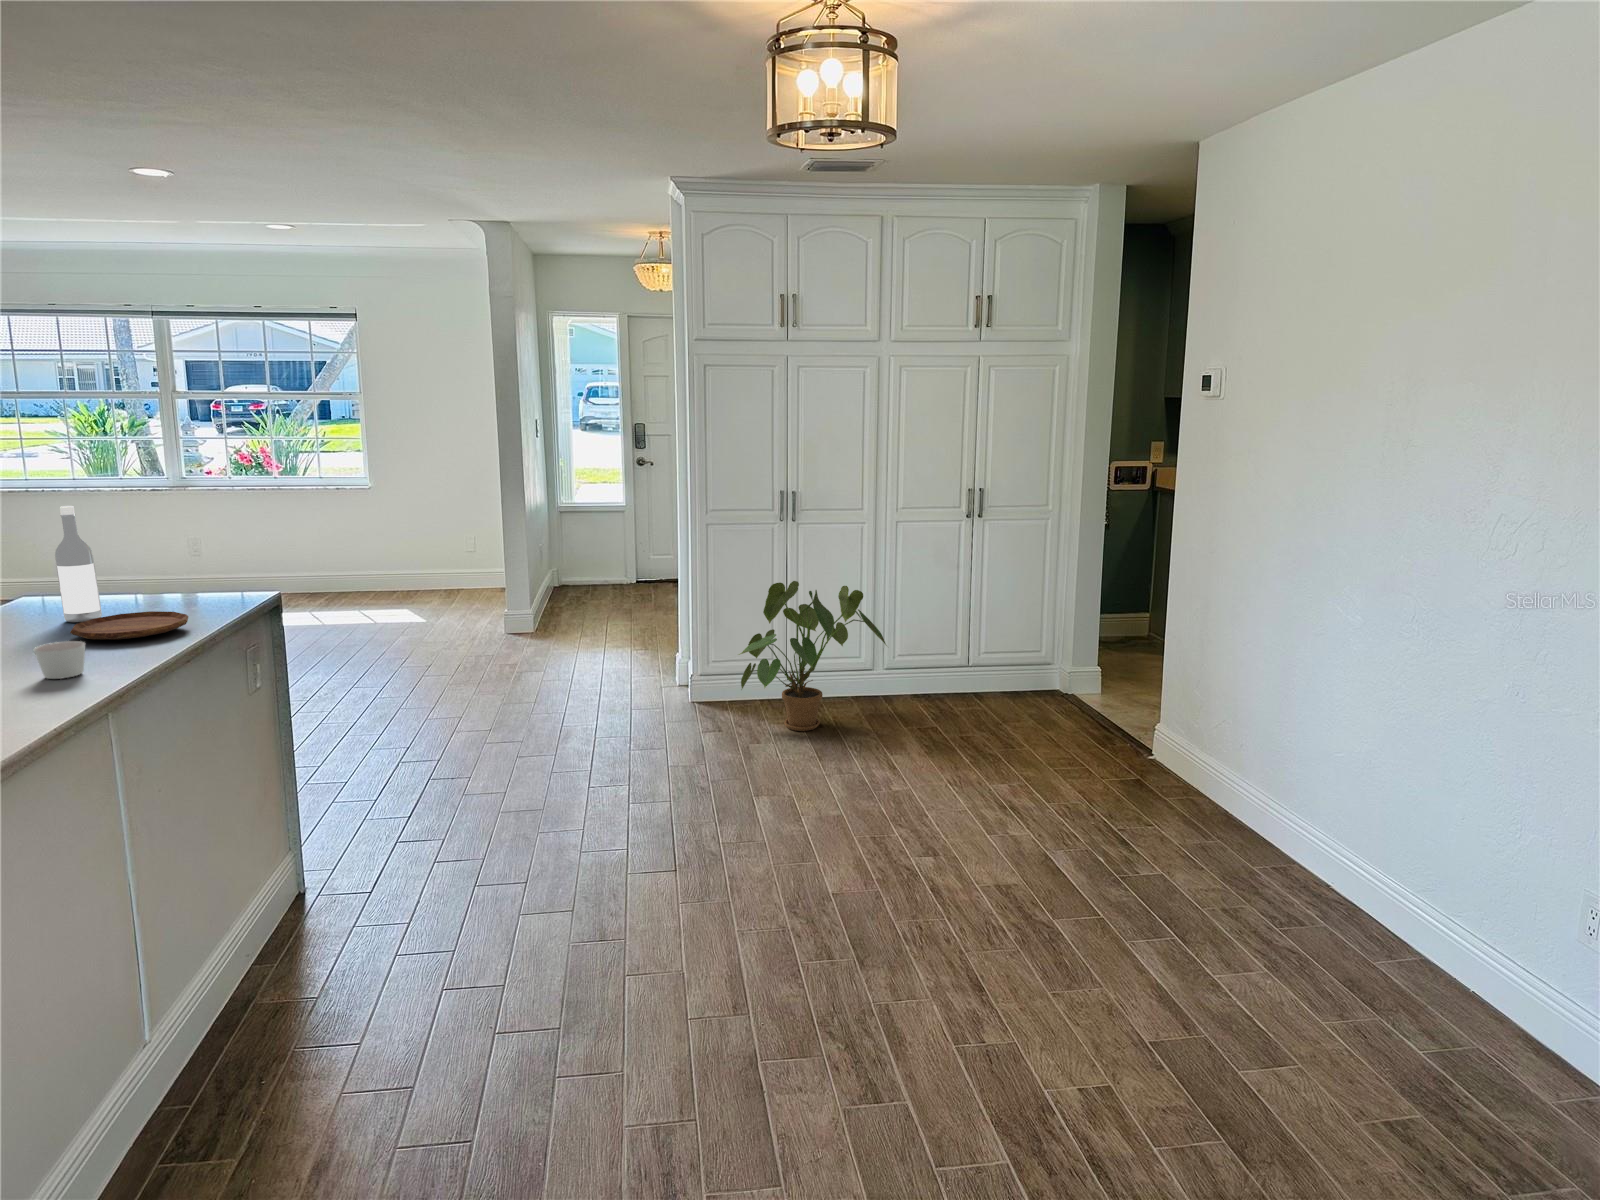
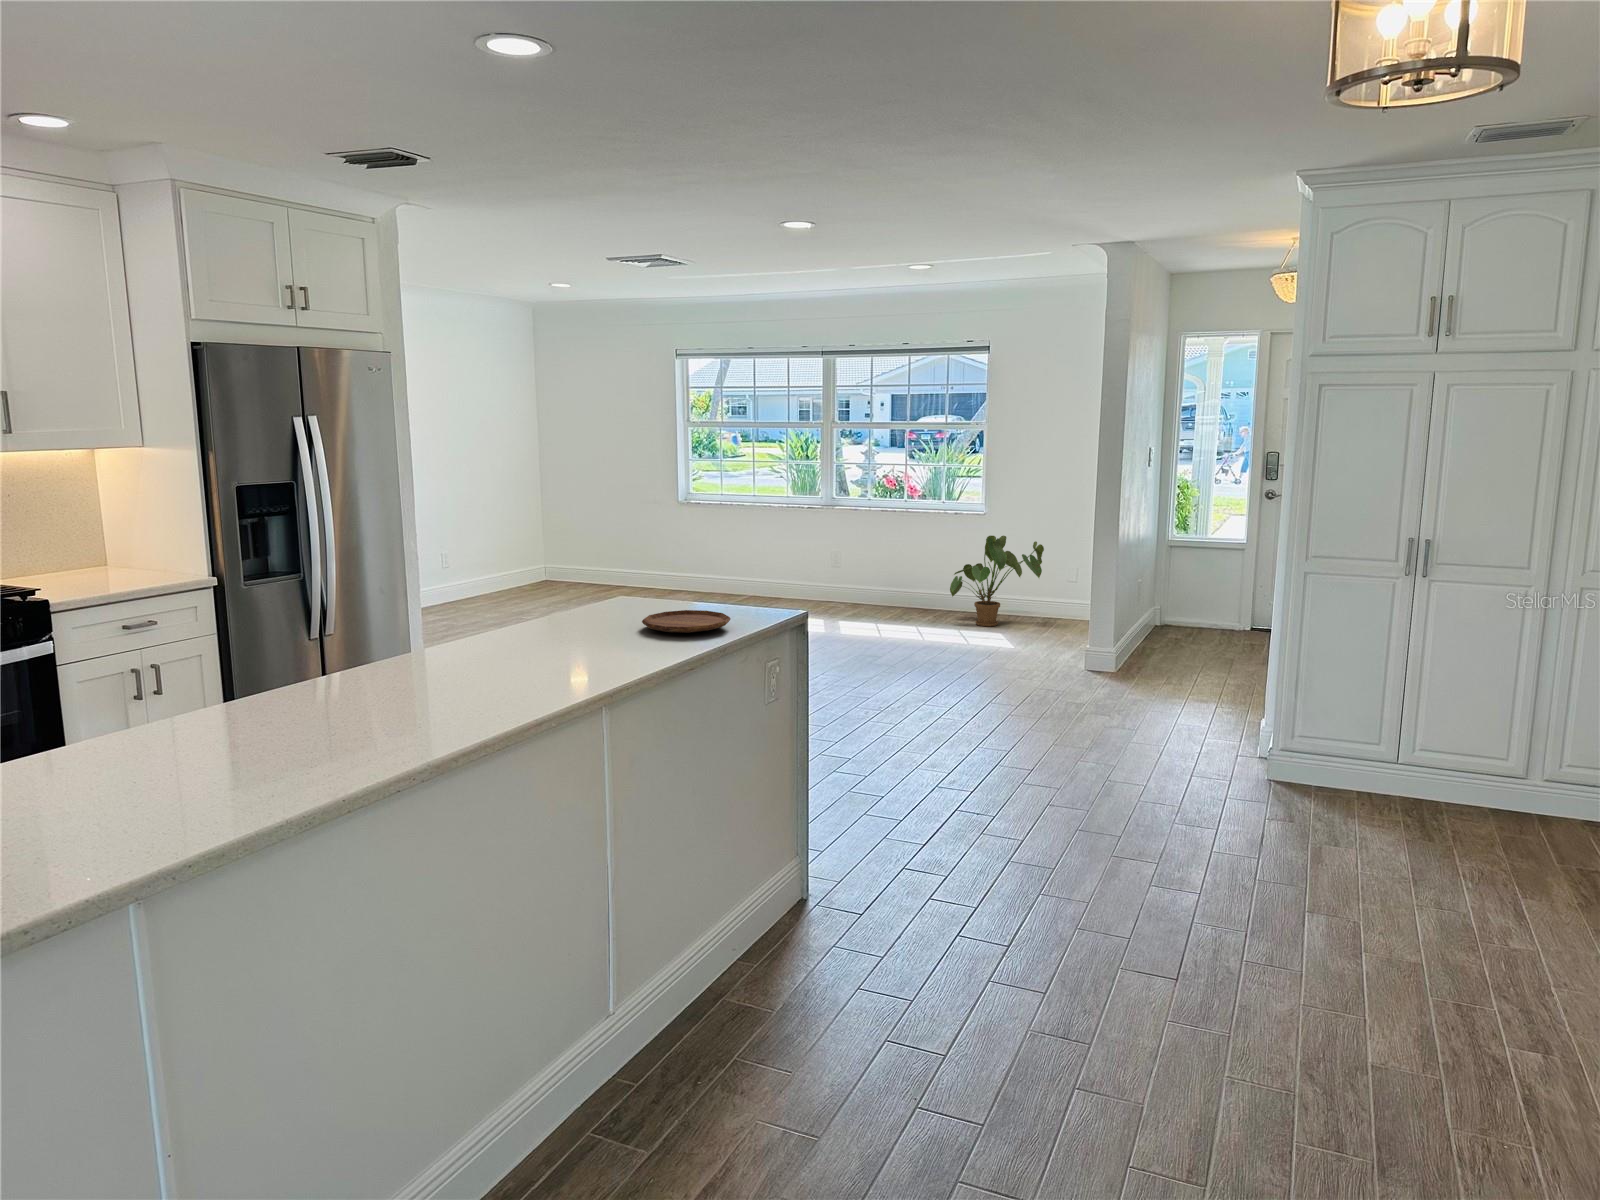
wine bottle: present [55,506,102,622] -> none [650,515,678,613]
house plant: present [739,581,887,731] -> present [950,536,1044,626]
candle: present [34,641,85,679] -> none [594,630,631,661]

